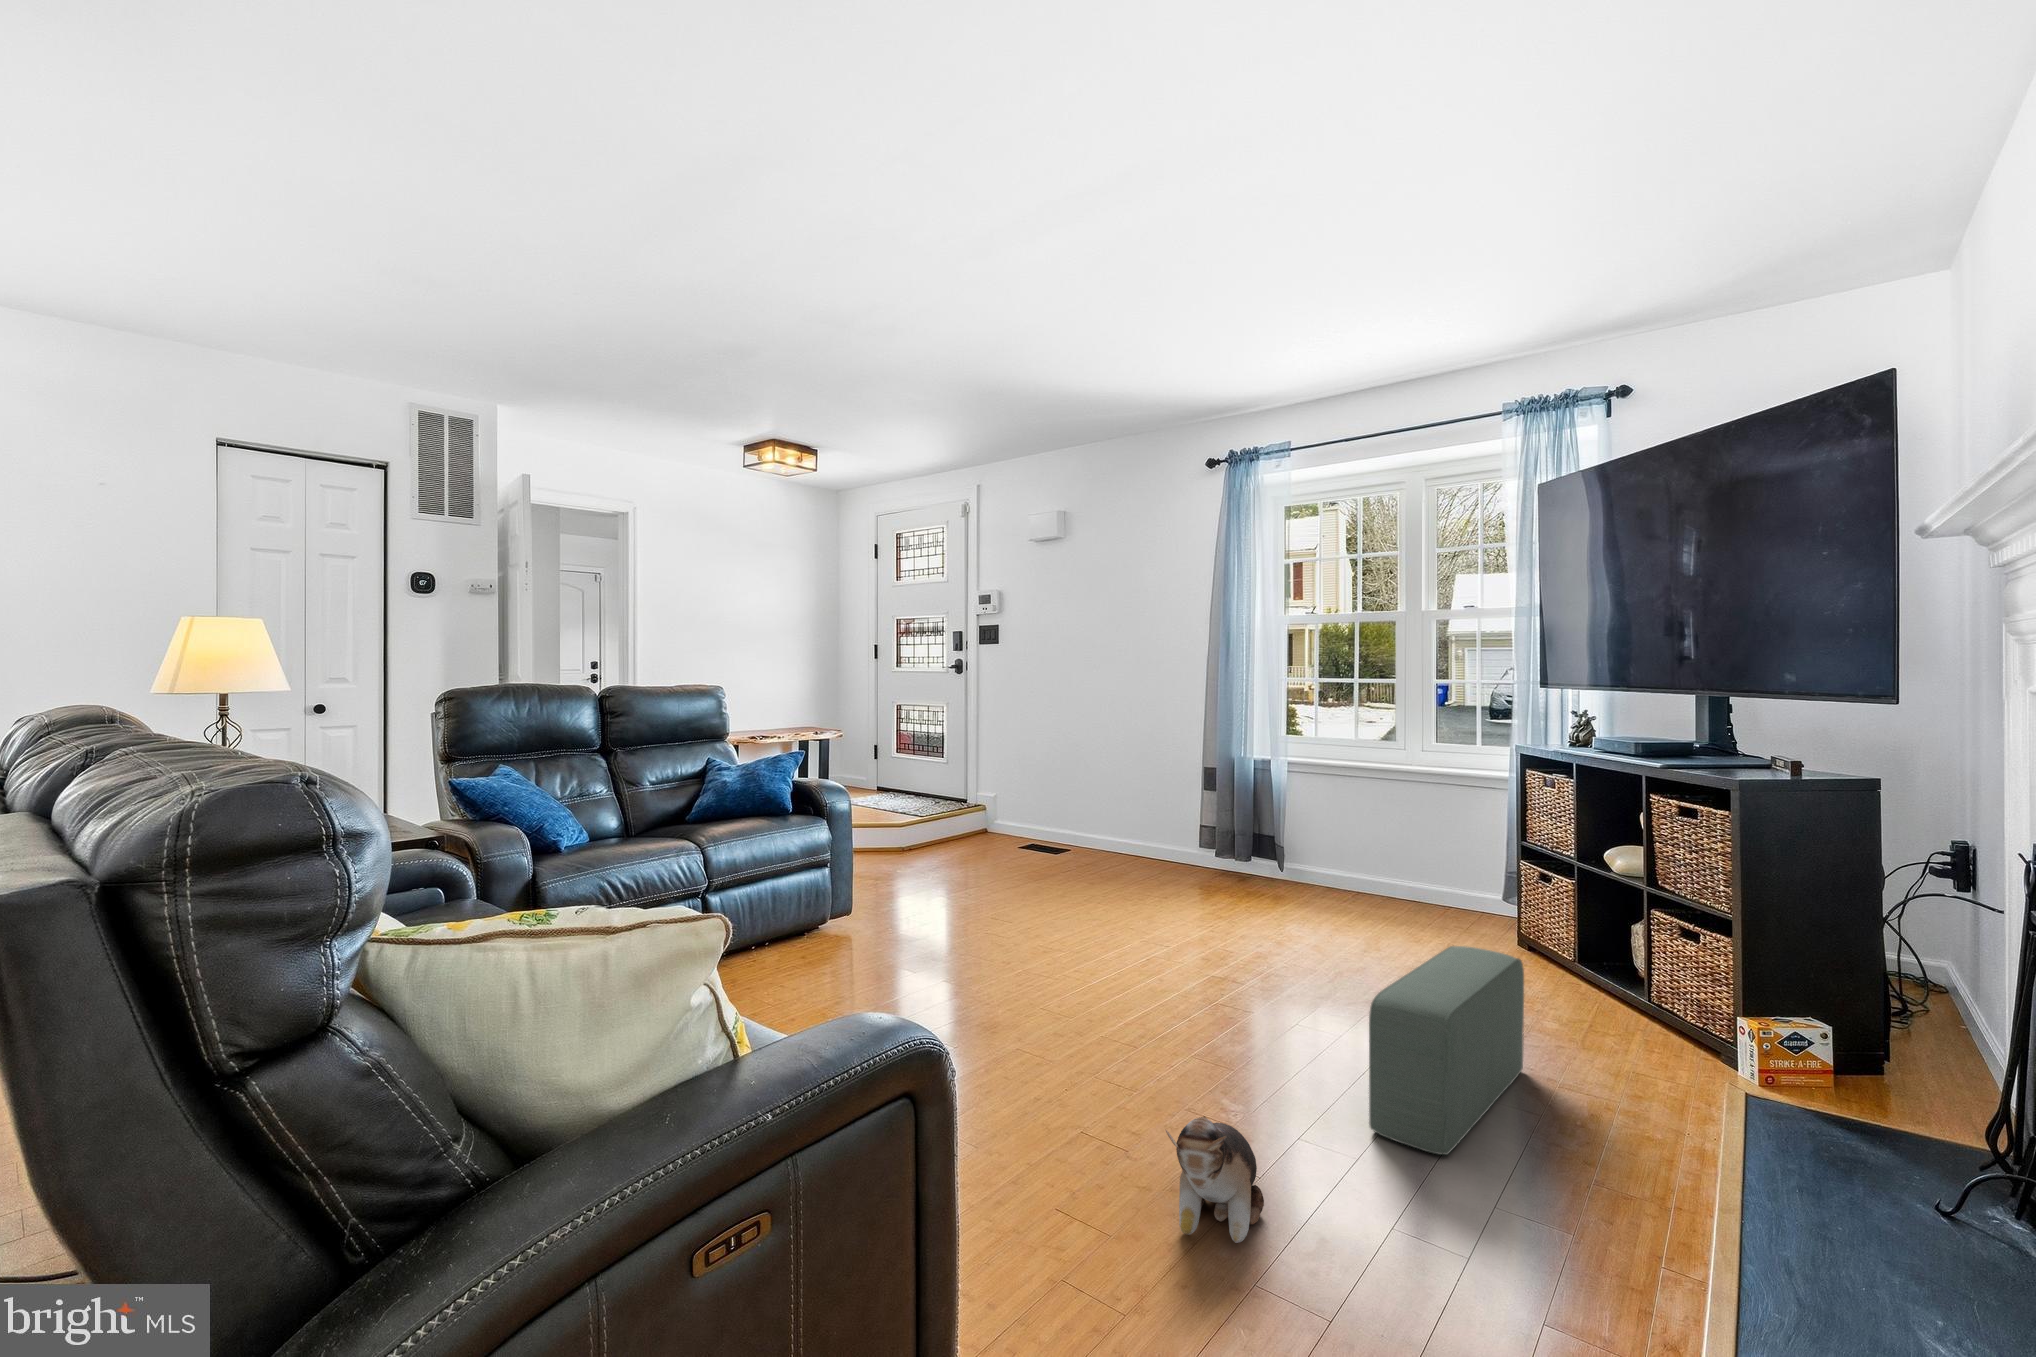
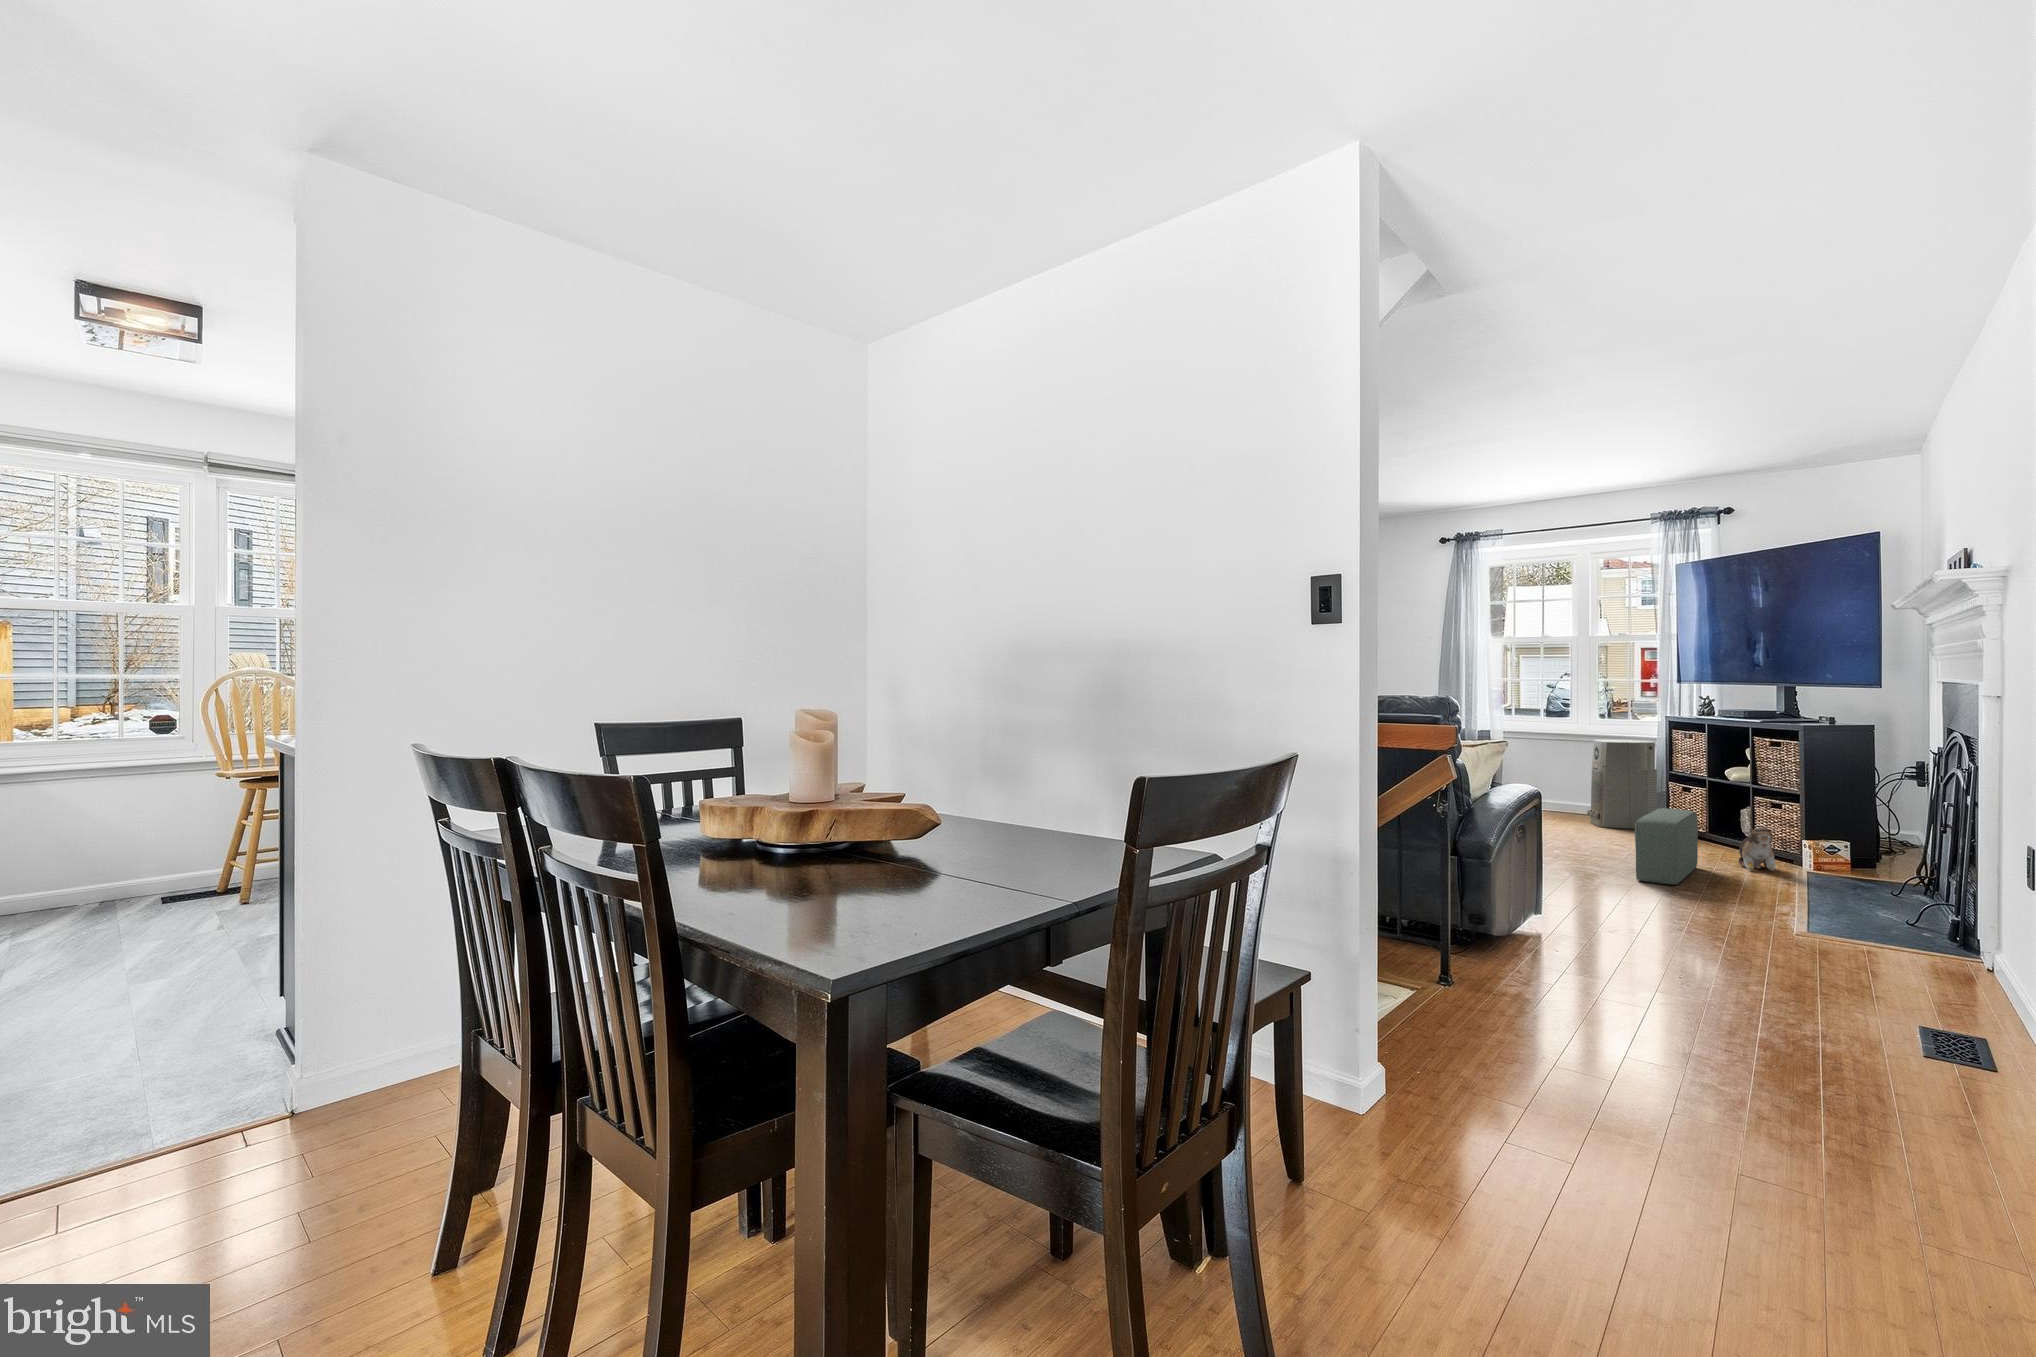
air purifier: none [1396,780,1504,937] -> present [1587,739,1657,829]
plush toy: present [1166,1116,1264,1243] -> present [1739,827,1775,871]

